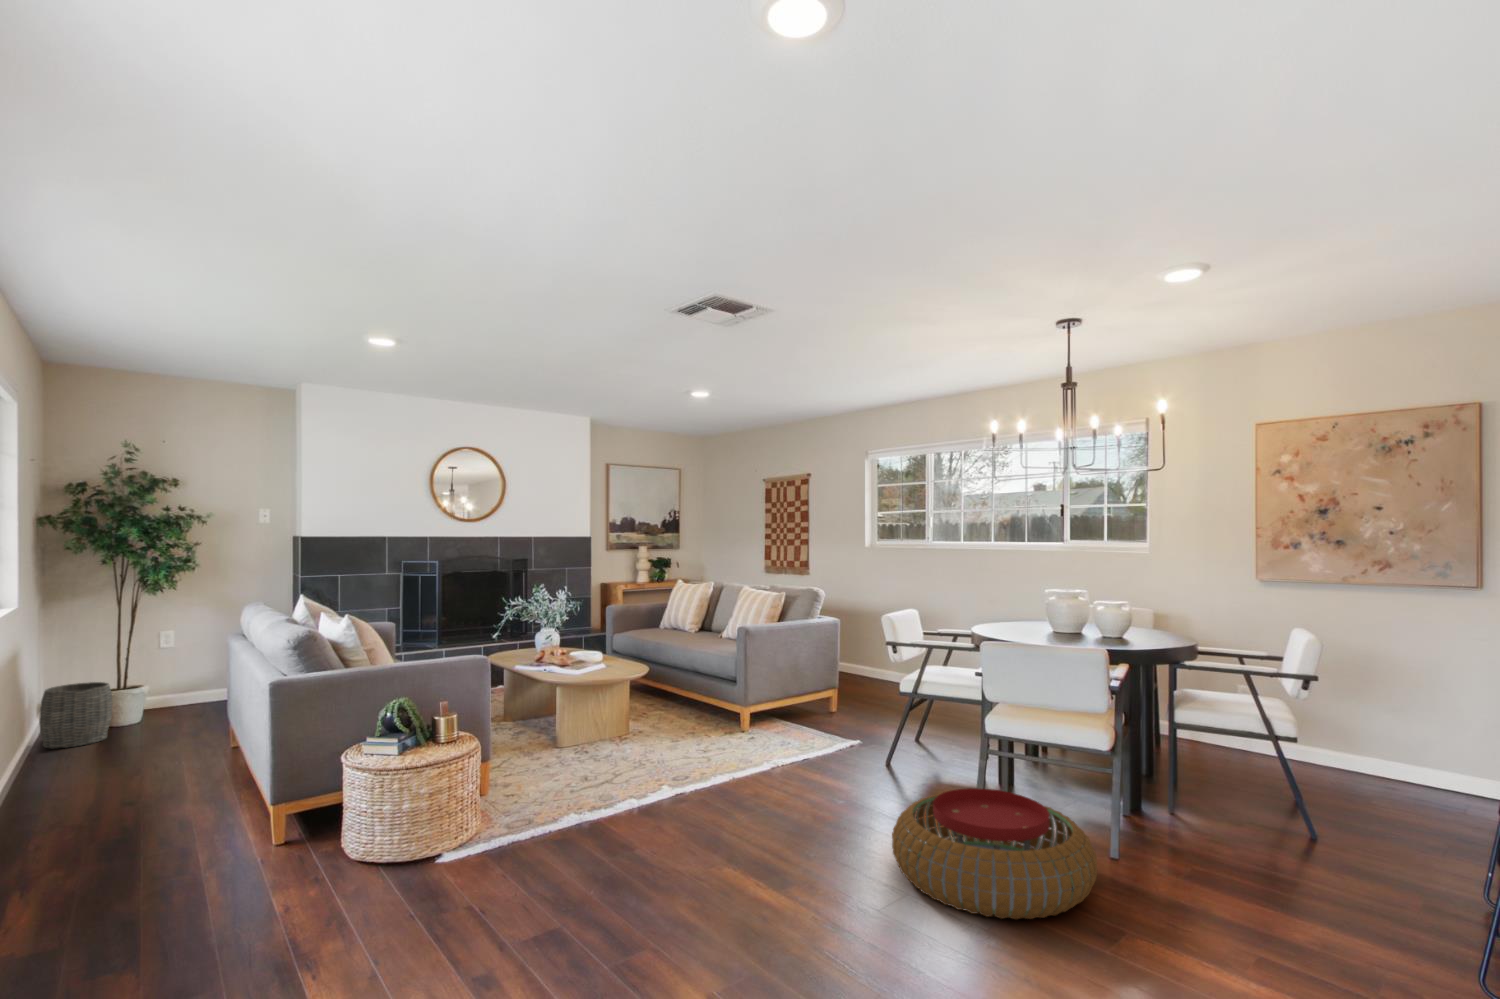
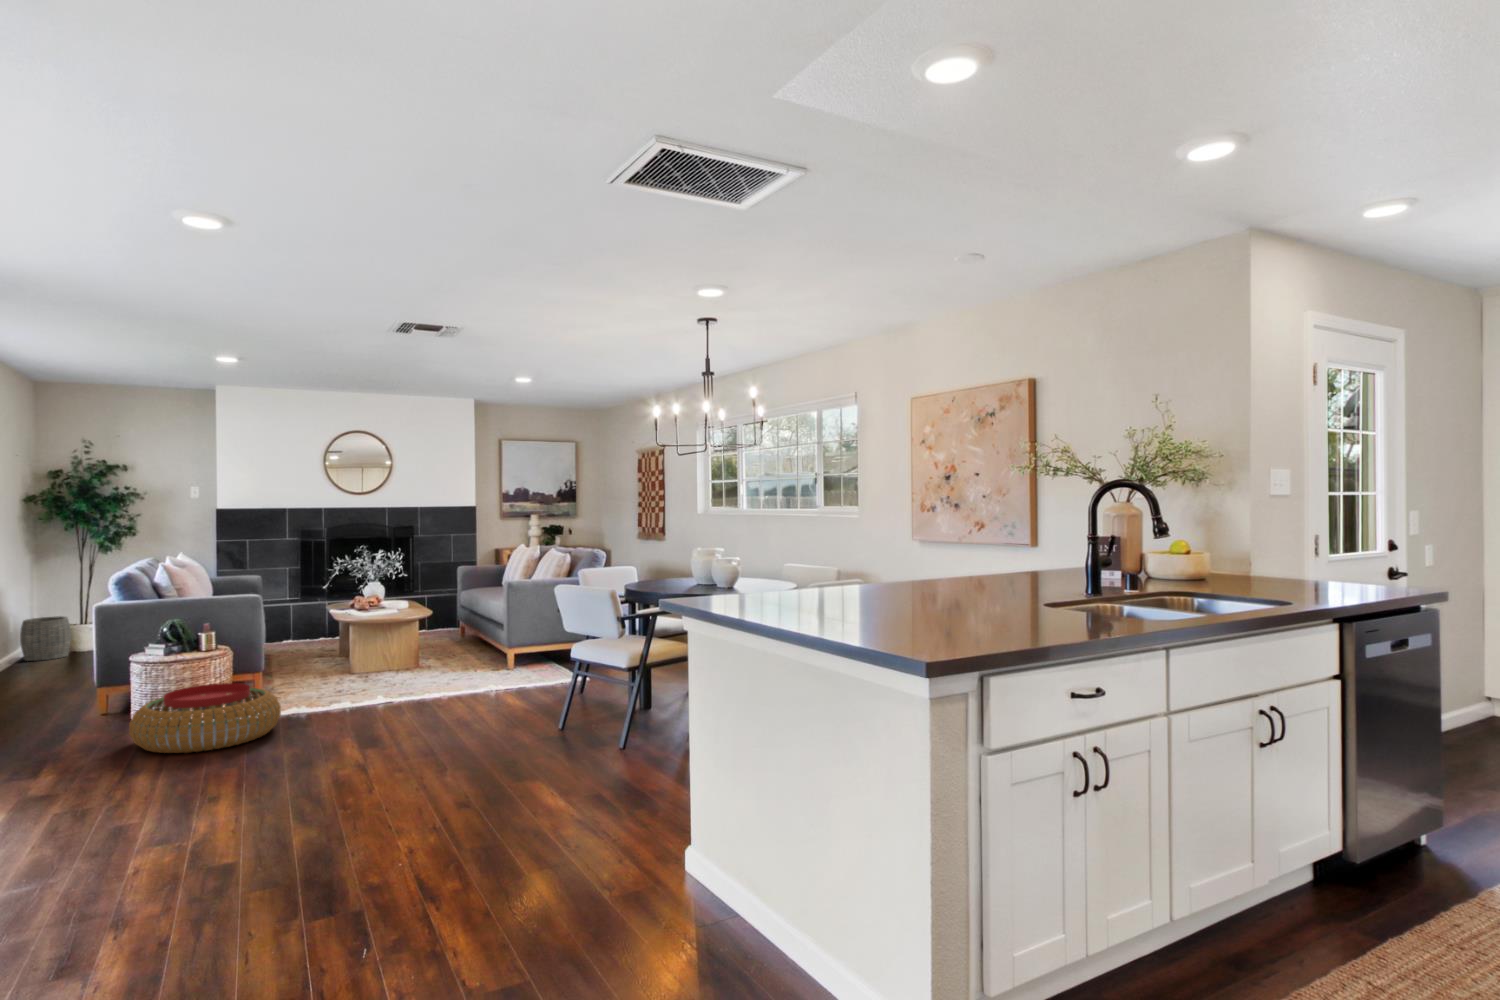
pouf: present [892,788,1097,919] -> present [129,683,281,753]

